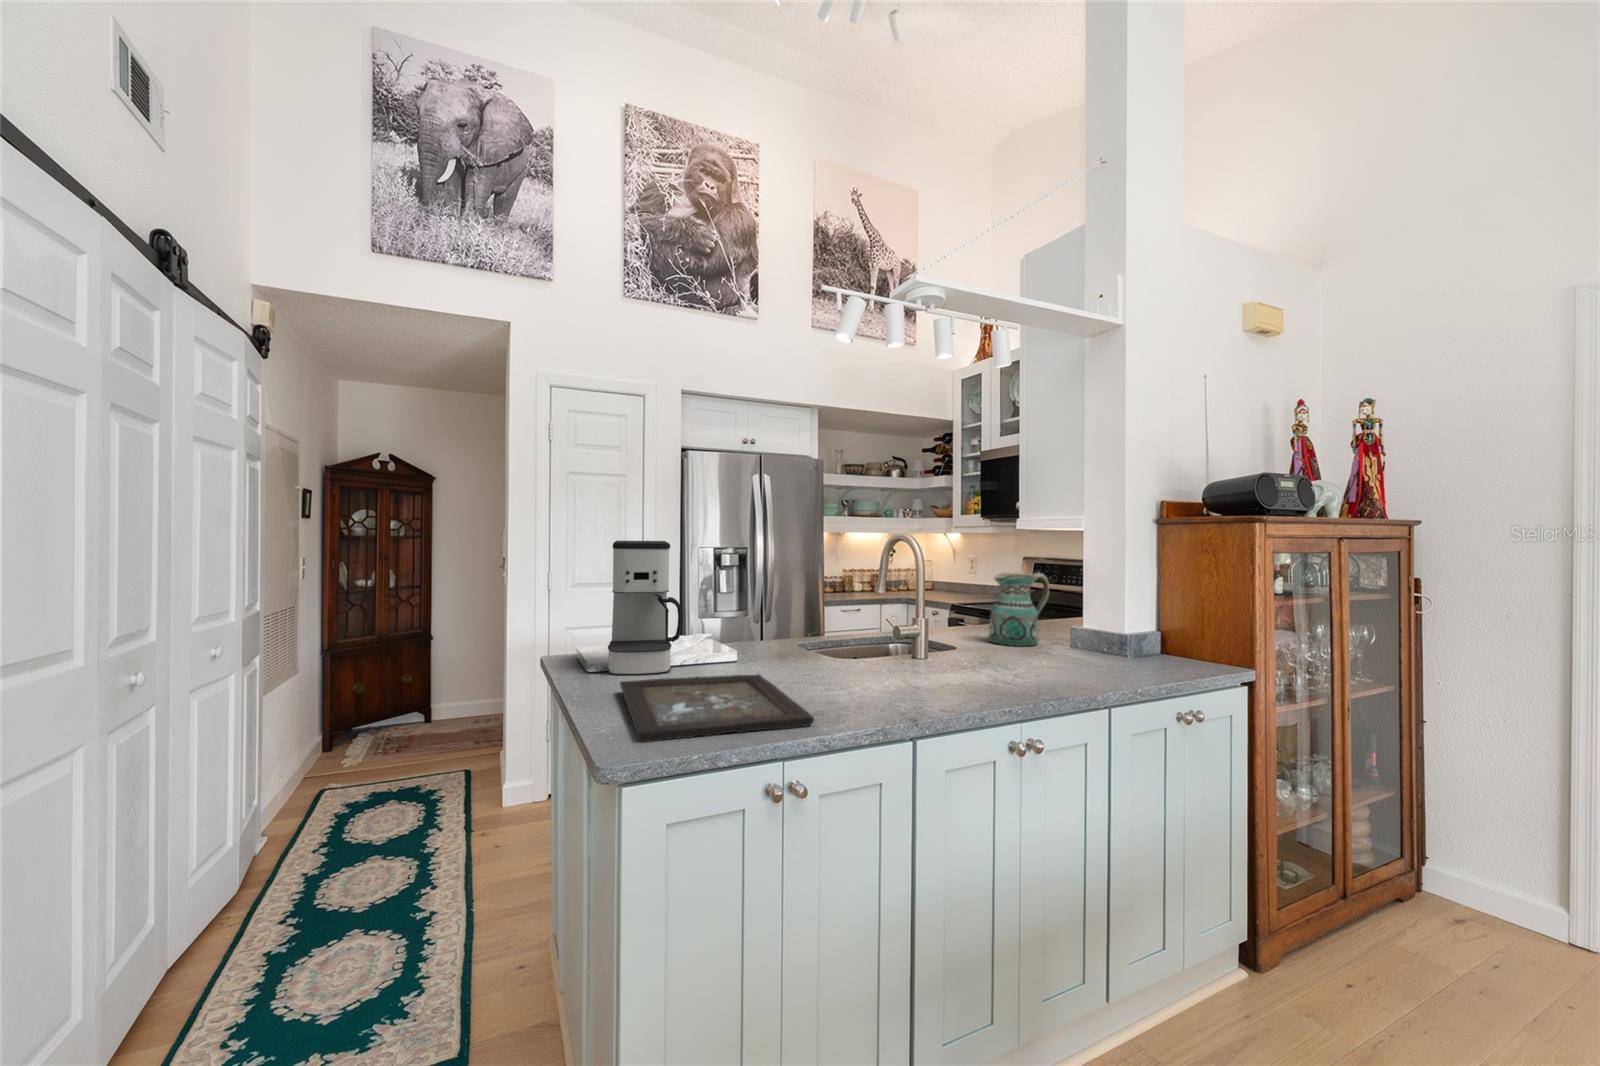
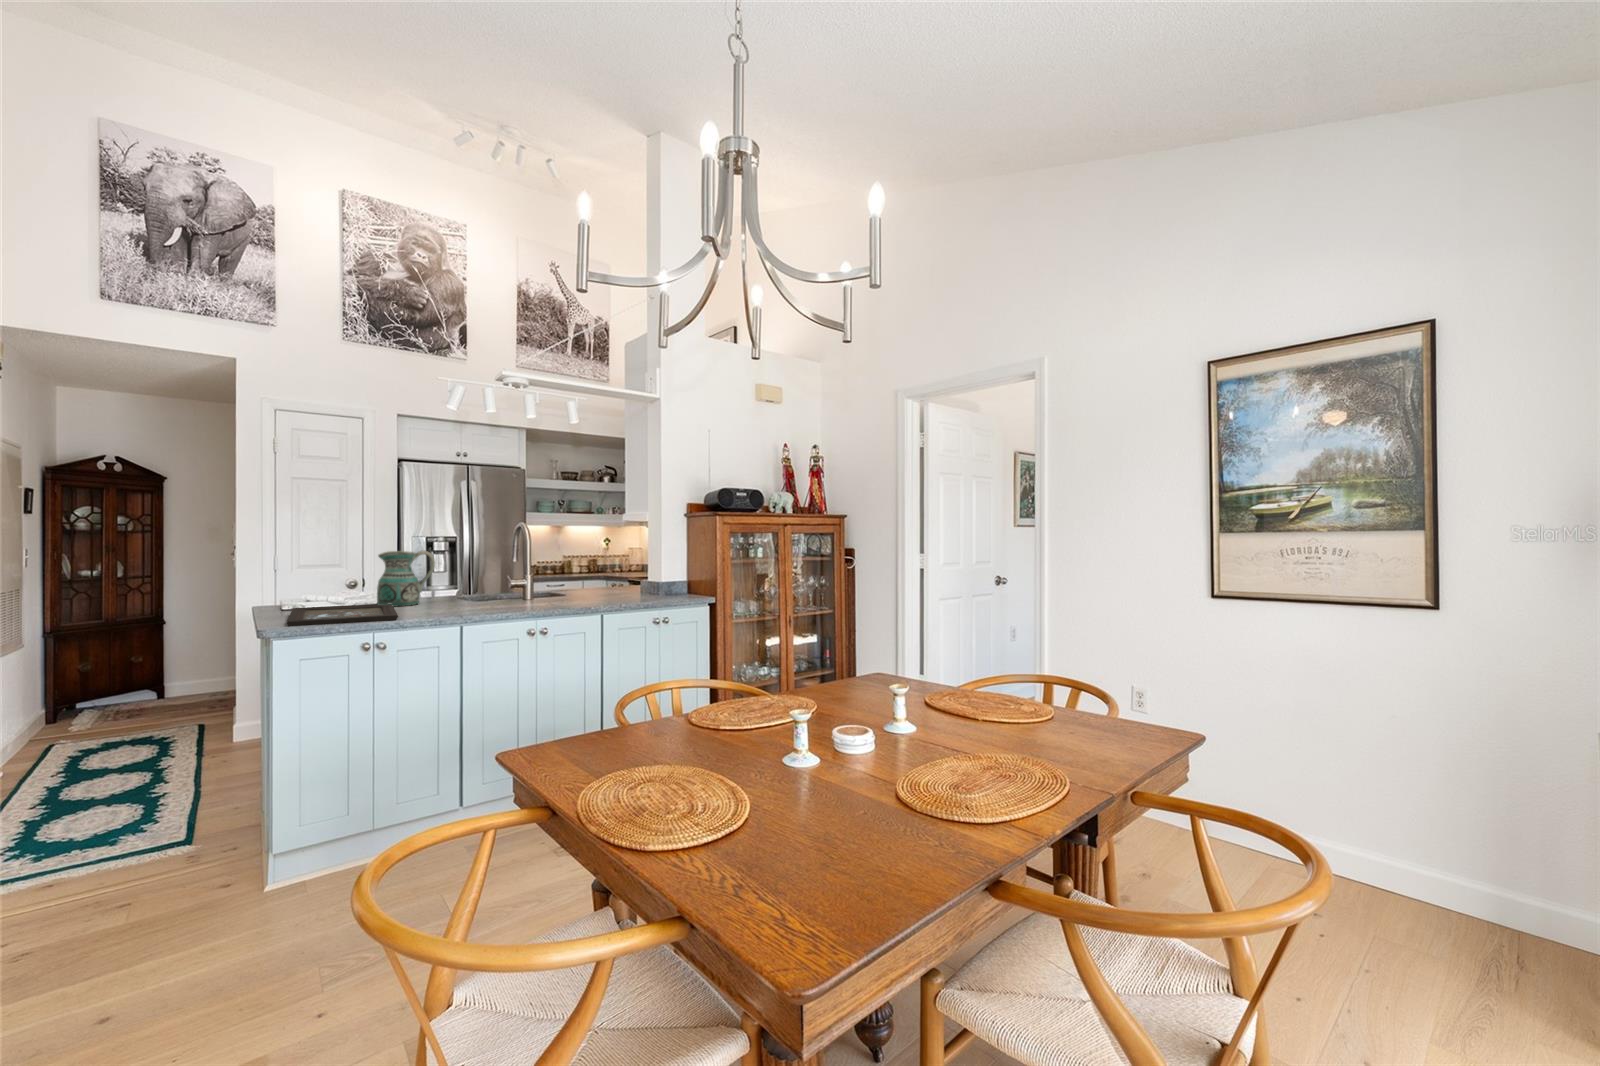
coffee maker: present [608,541,683,676] -> none [293,528,350,610]
ceramic pitcher: present [989,572,1049,646] -> present [377,551,435,607]

